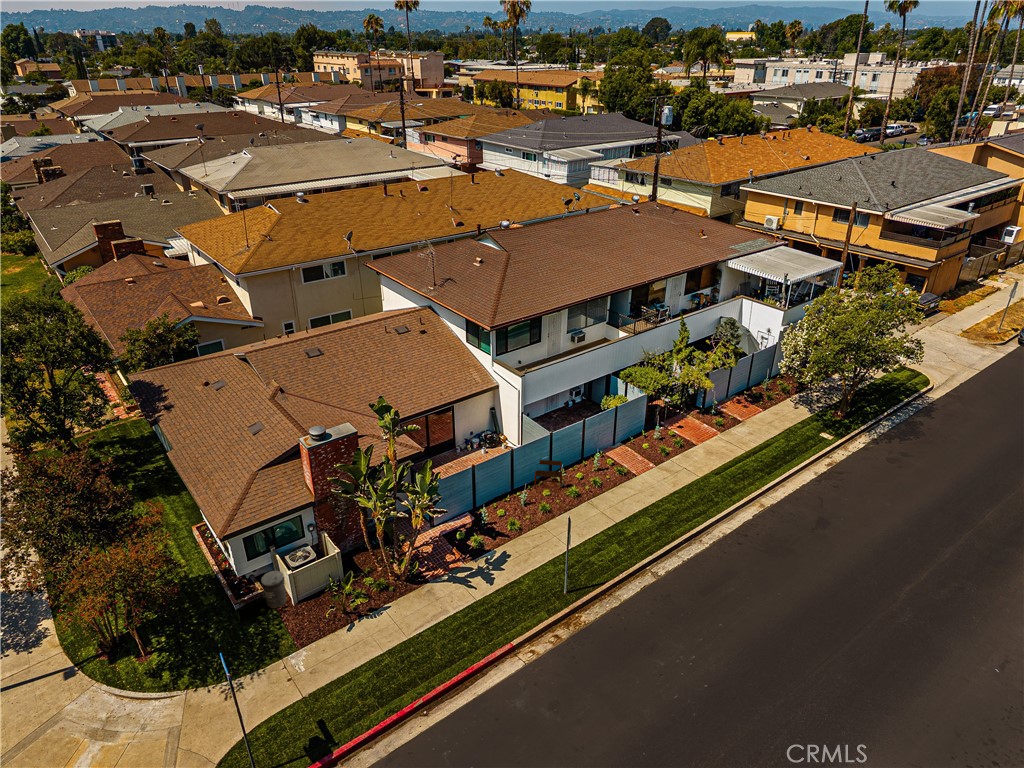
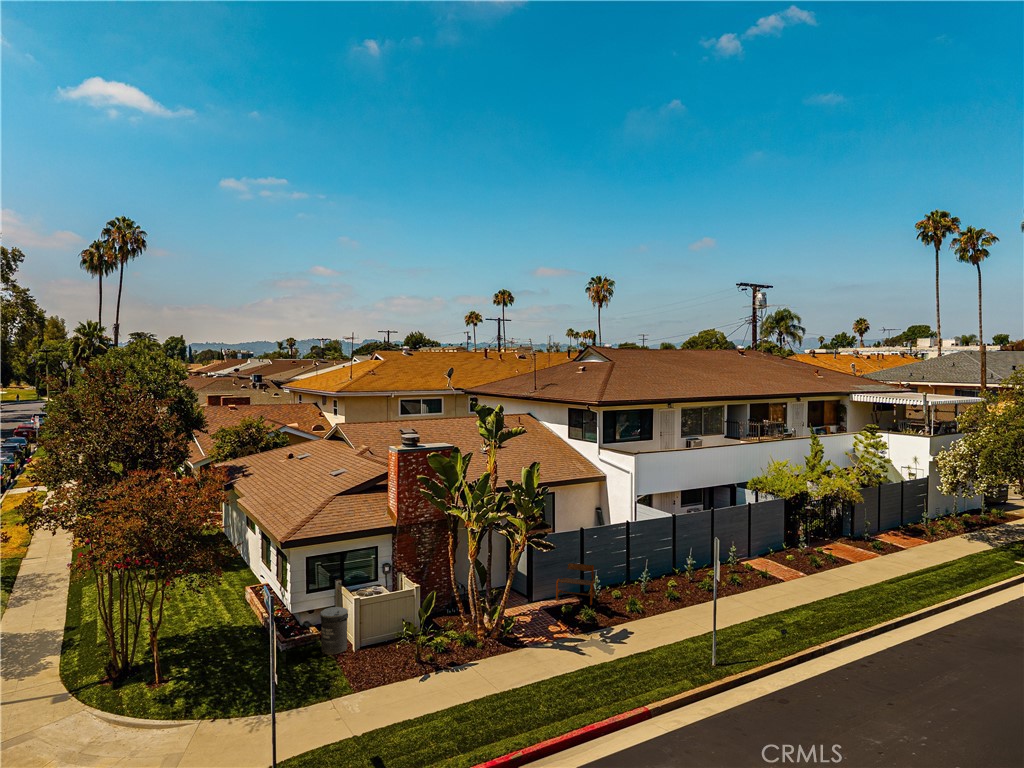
bench: present [534,460,562,490] -> present [556,563,595,605]

